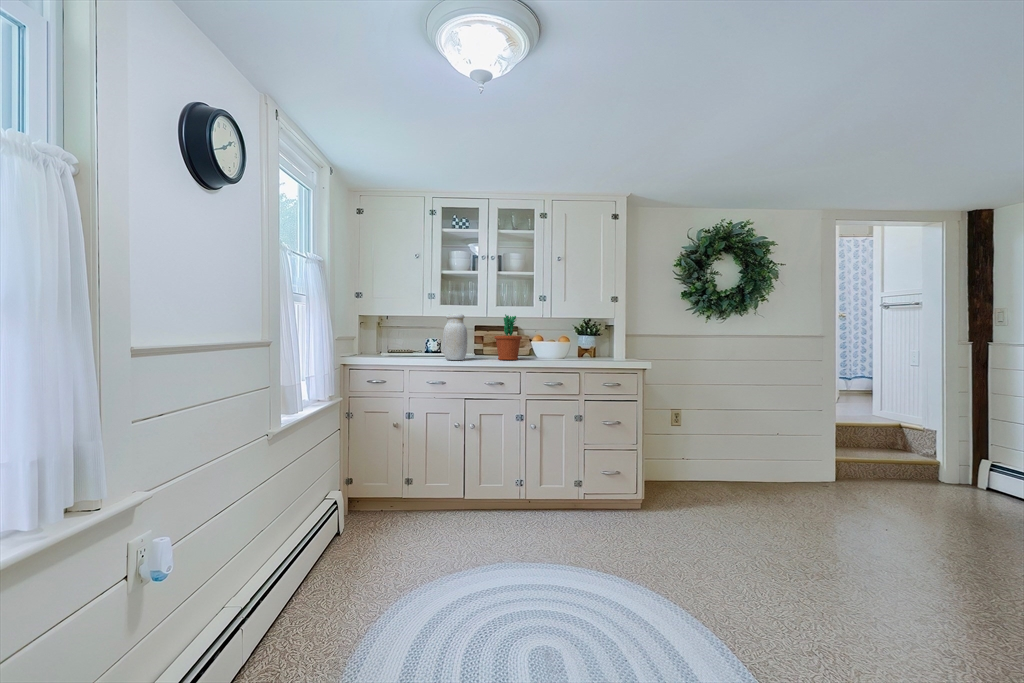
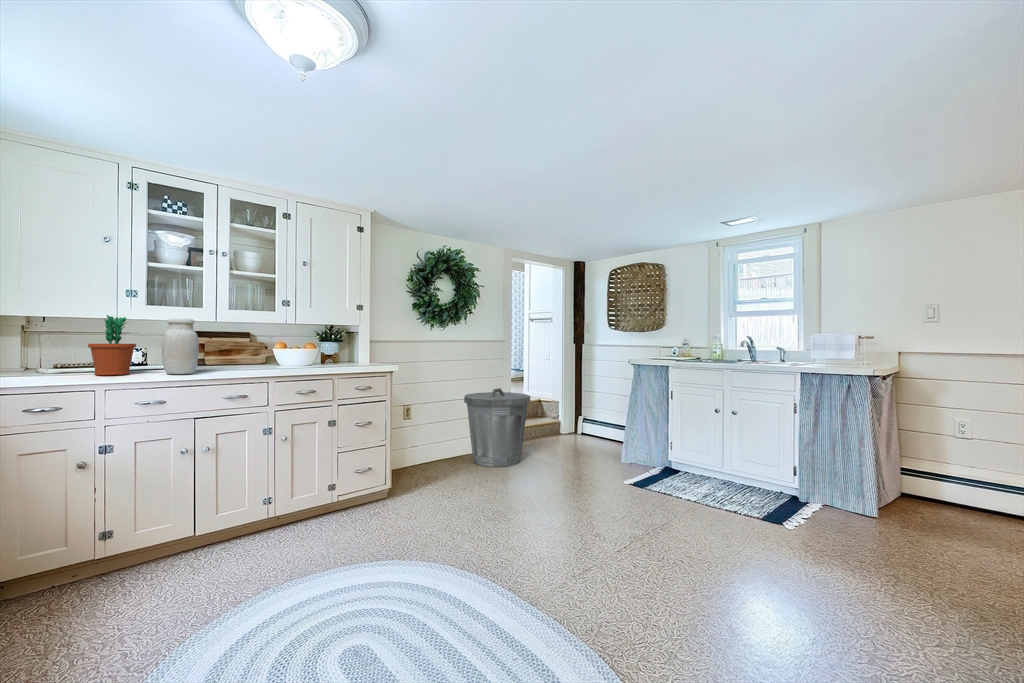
flower pot: present [495,314,522,360] -> present [88,315,136,375]
trash can: none [752,397,854,502] -> present [464,388,530,467]

